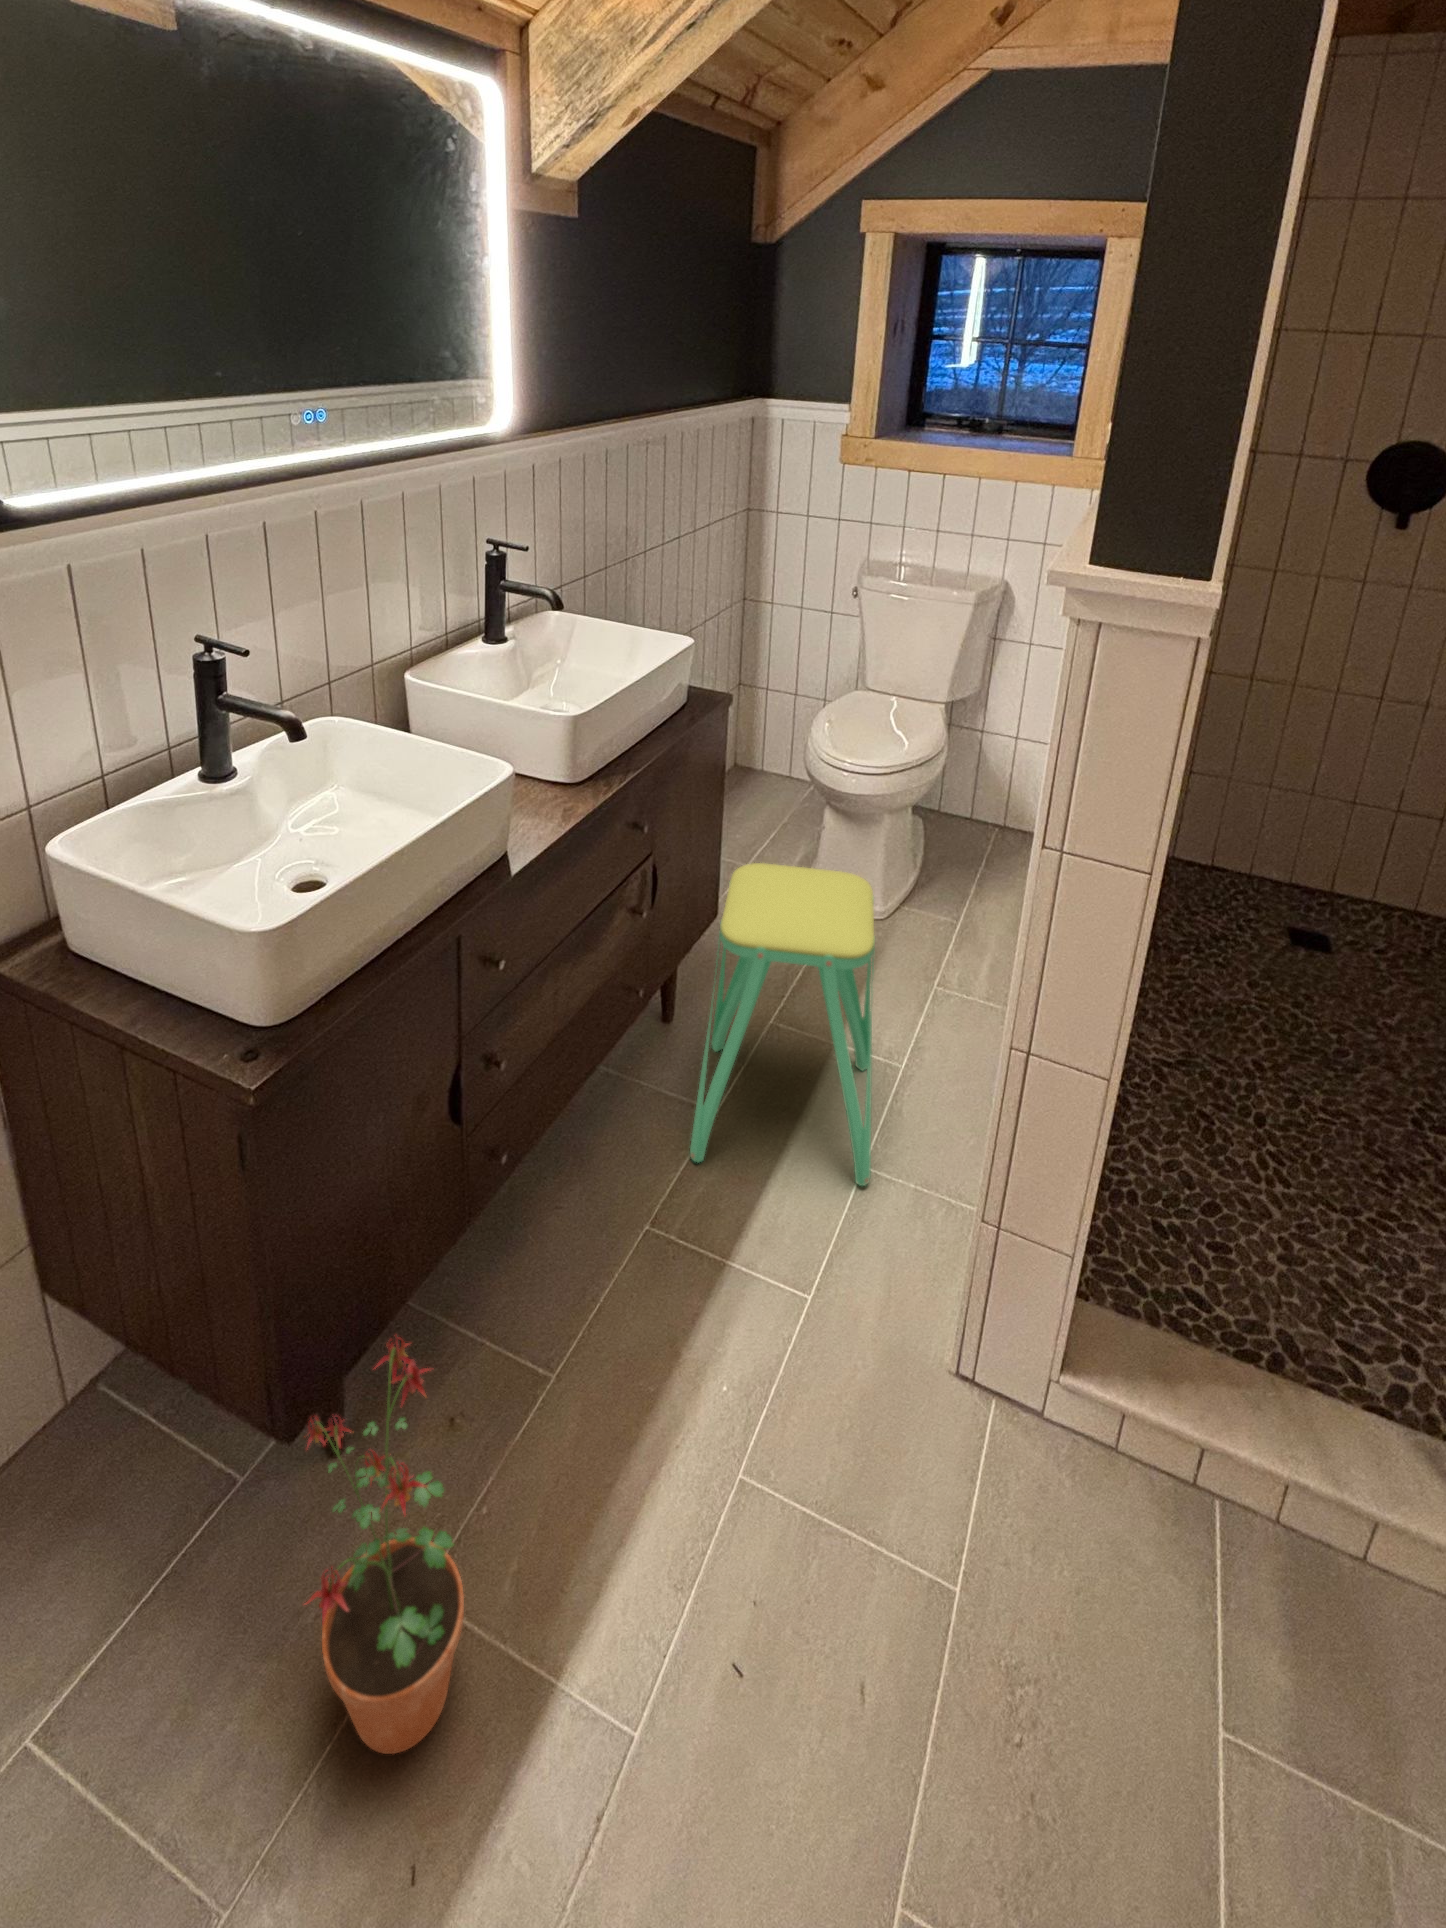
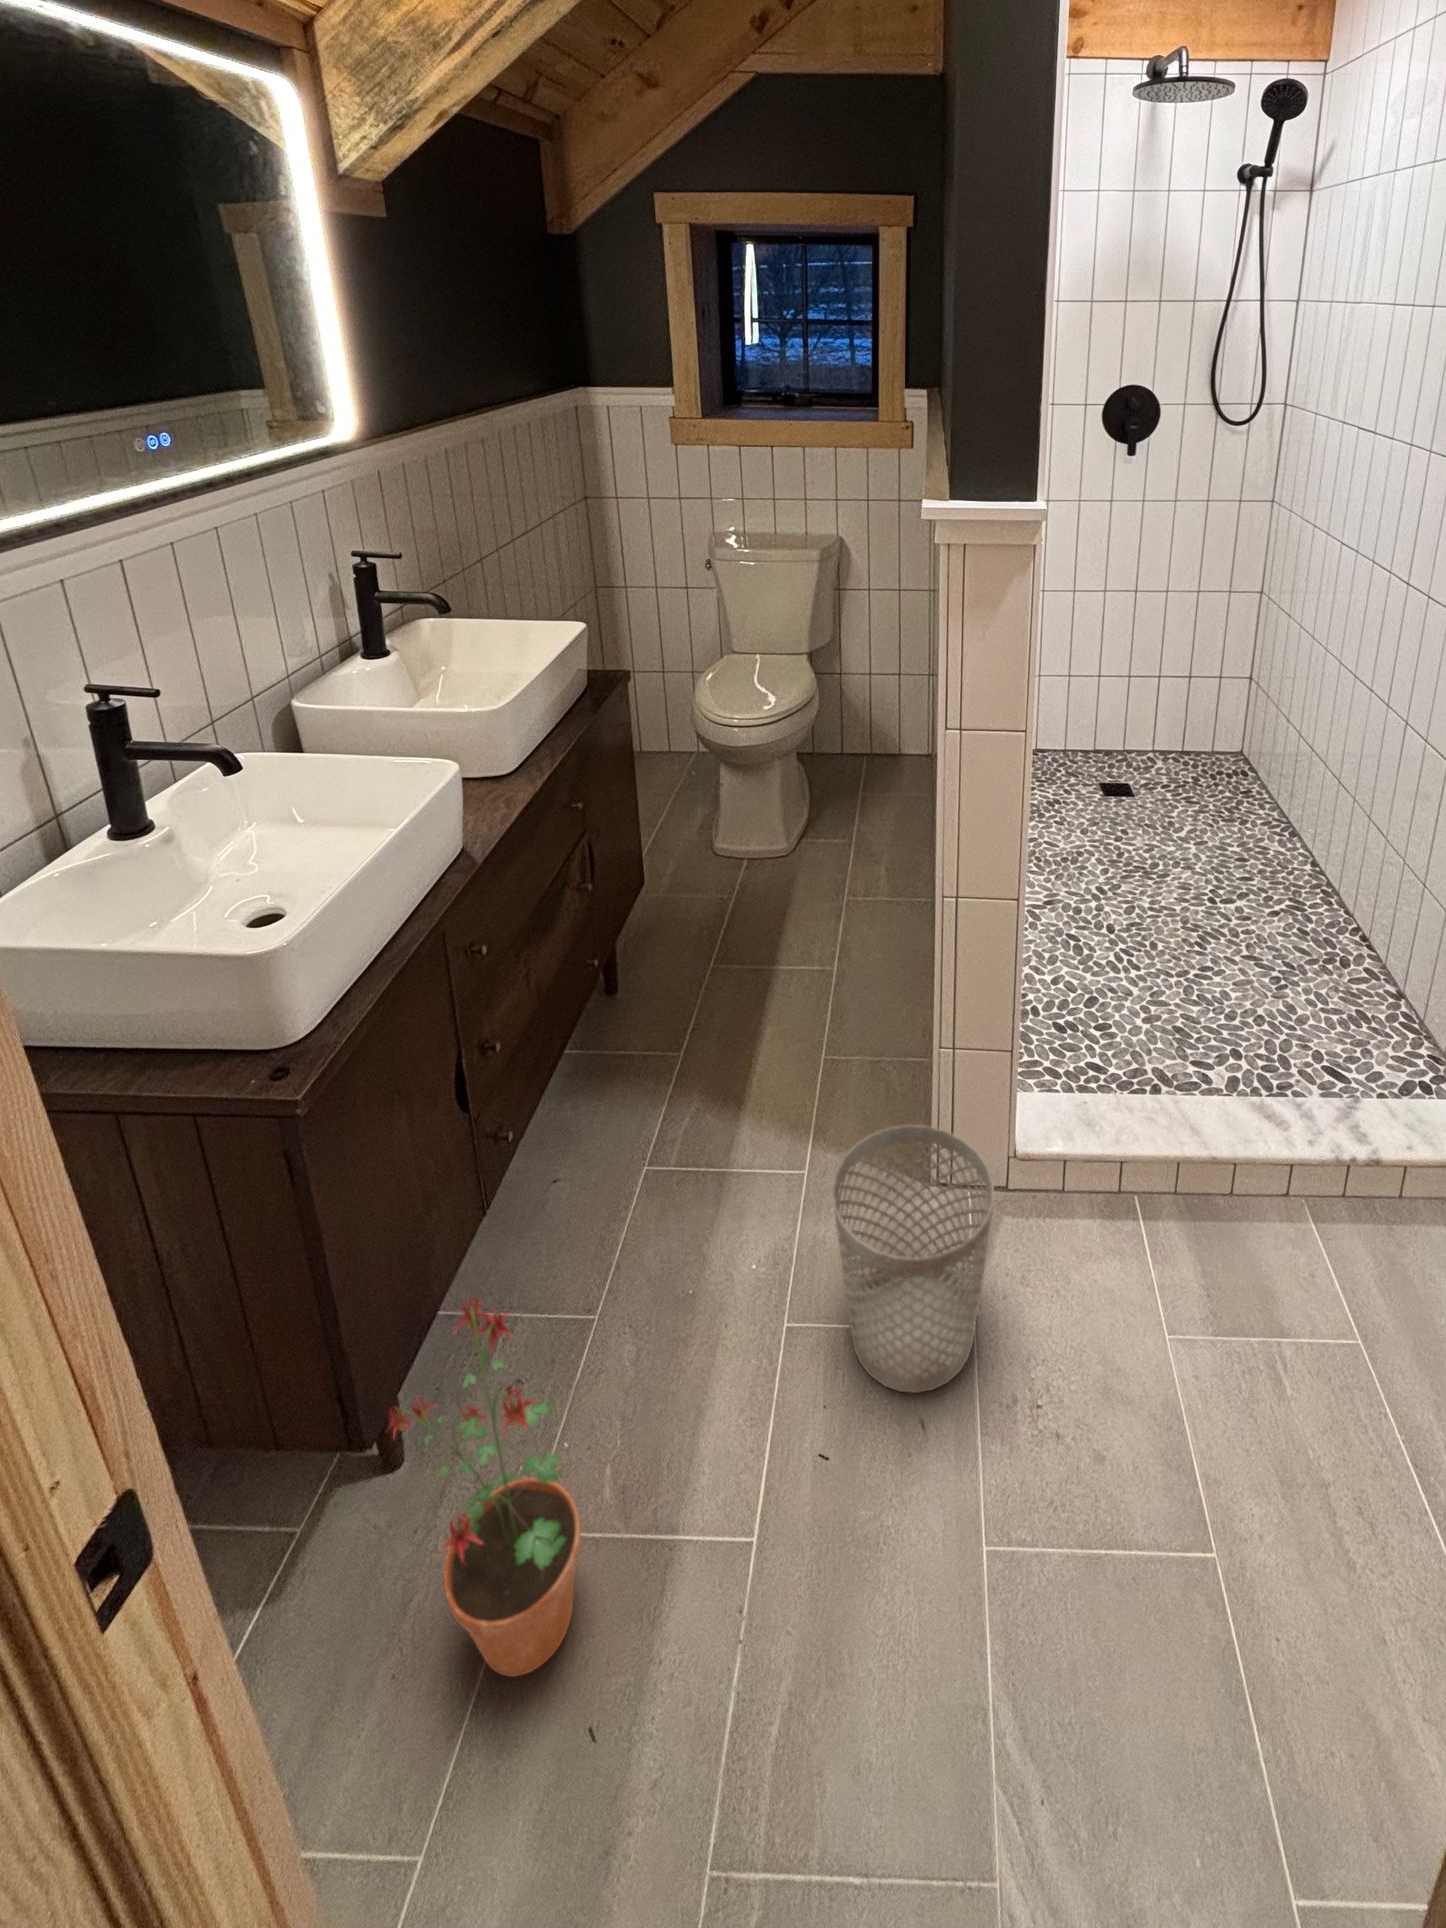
stool: present [690,863,875,1185] -> none [662,808,832,1100]
wastebasket: none [807,1299,1009,1641] -> present [832,1125,994,1393]

